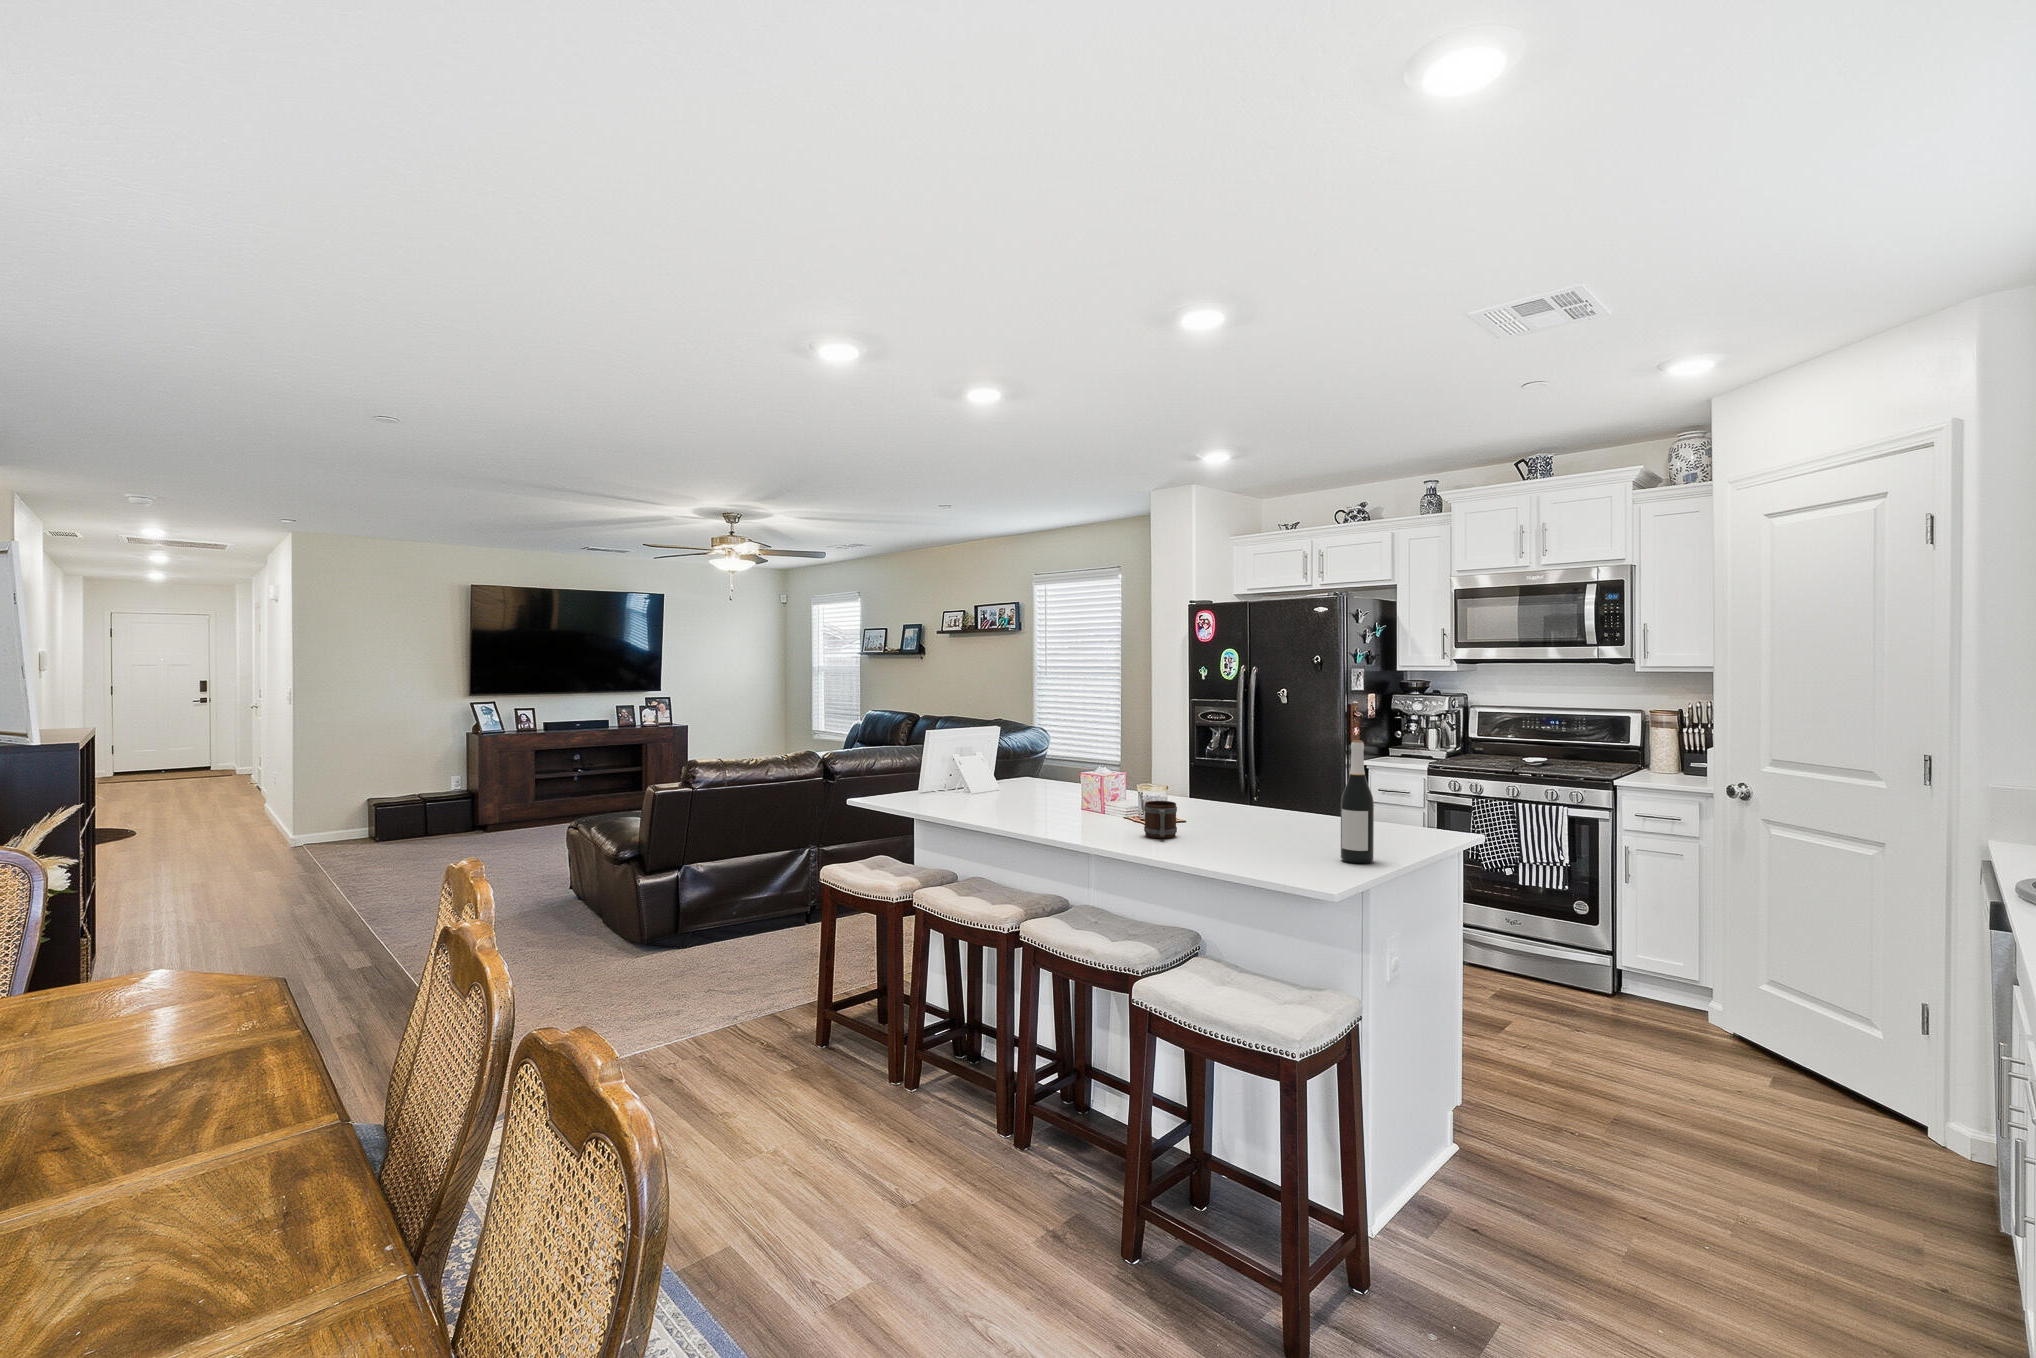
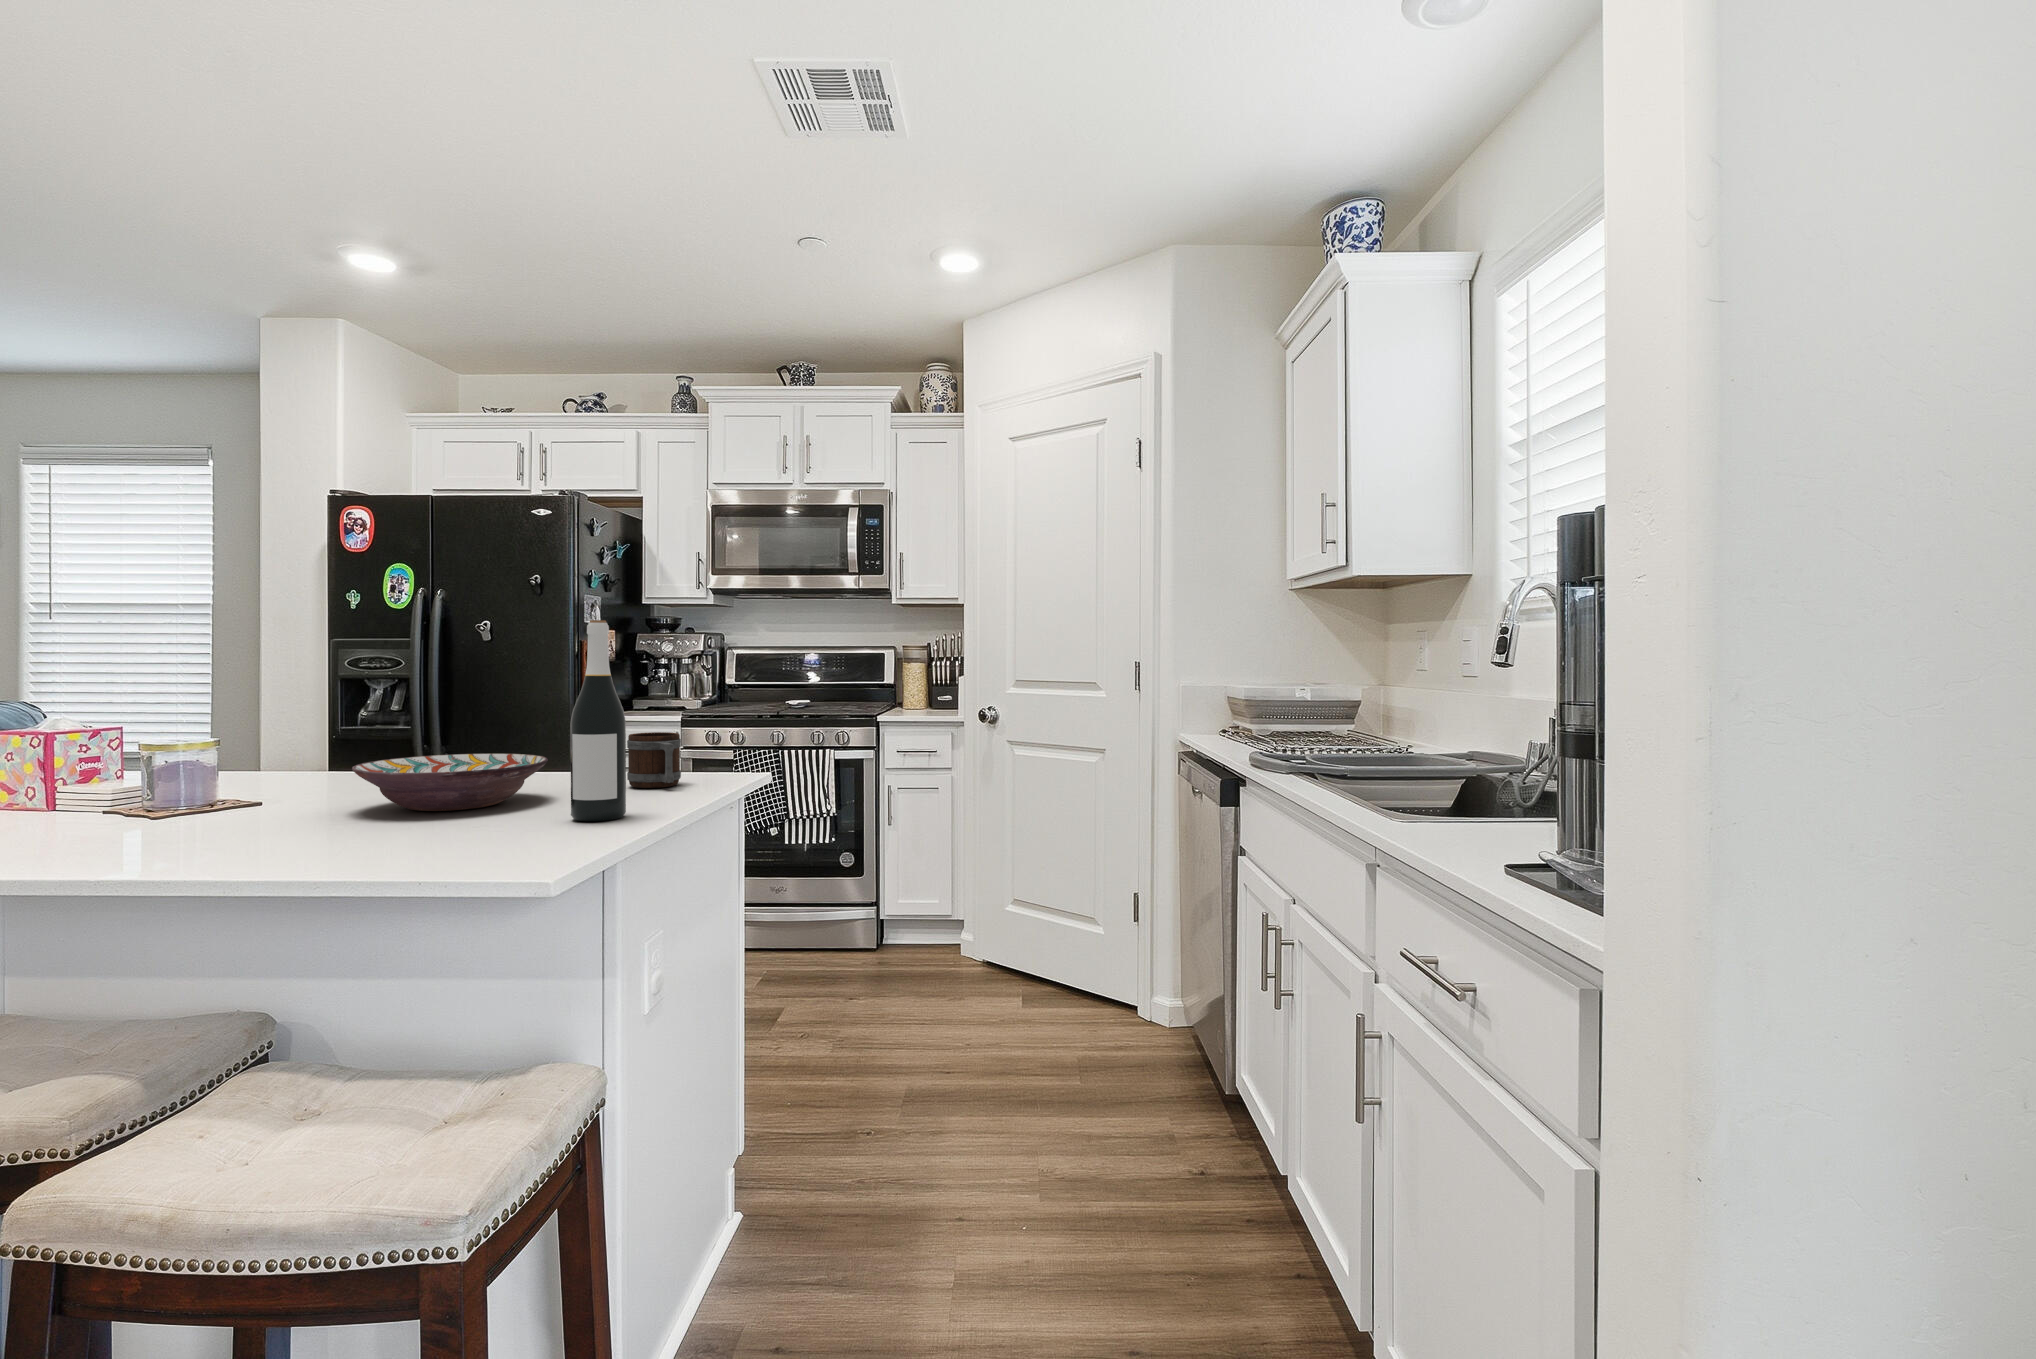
mug: present [1144,801,1177,838] -> present [627,732,681,788]
decorative bowl: none [1224,807,1327,843] -> present [352,754,548,811]

